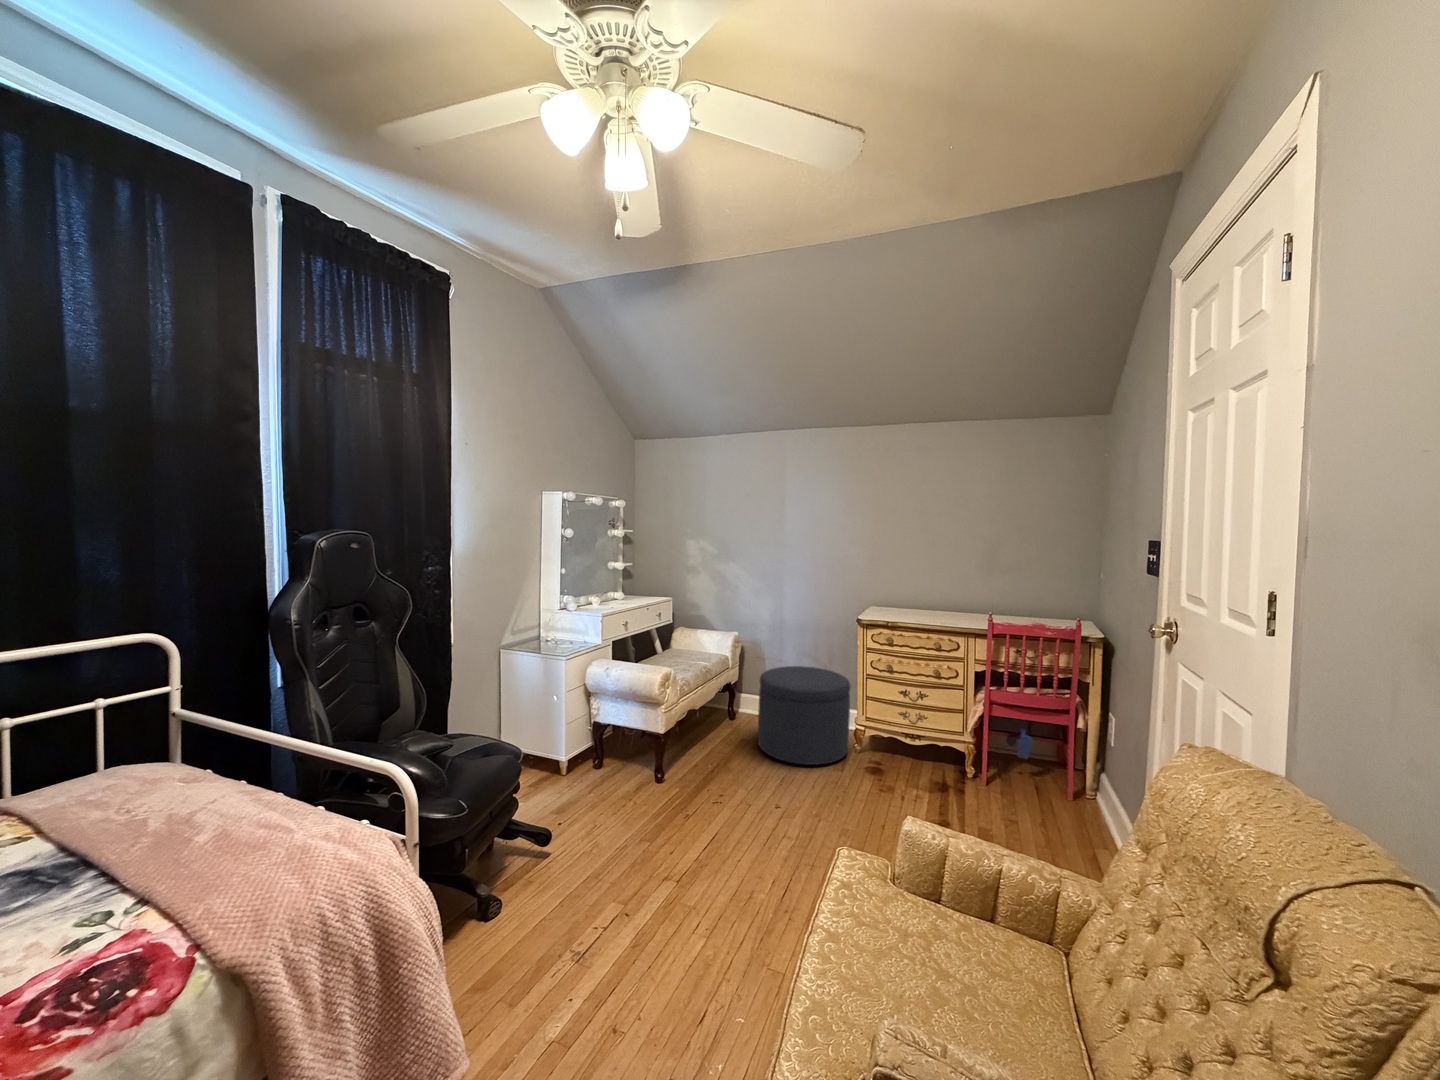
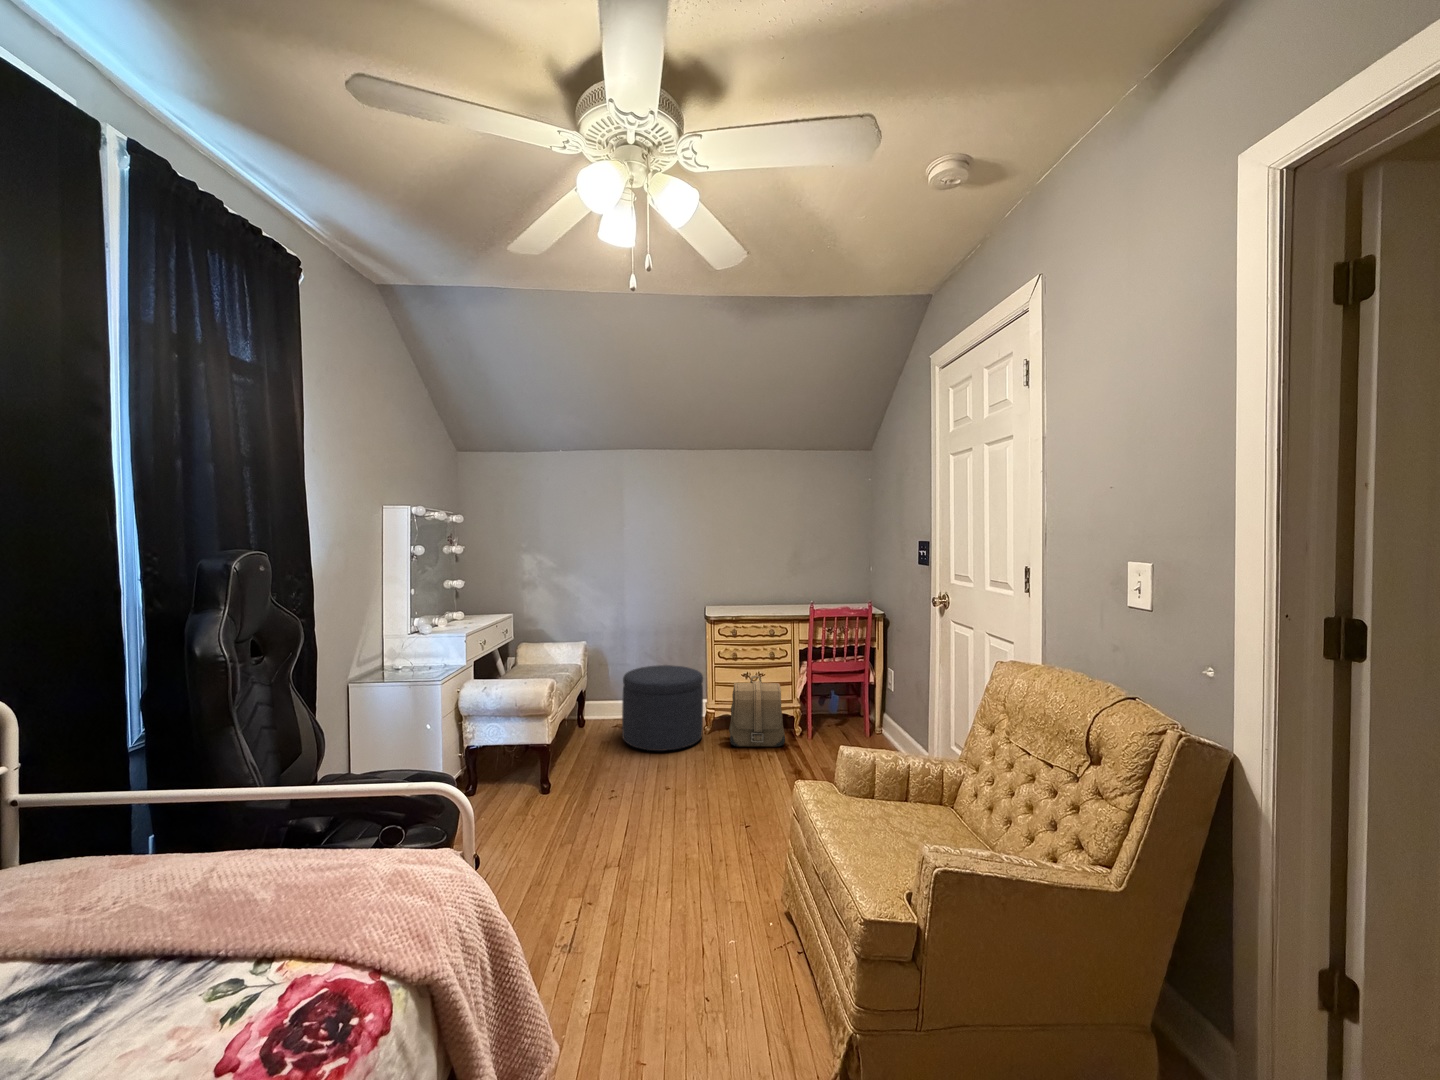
backpack: none [873,695,946,787] -> present [729,675,785,746]

